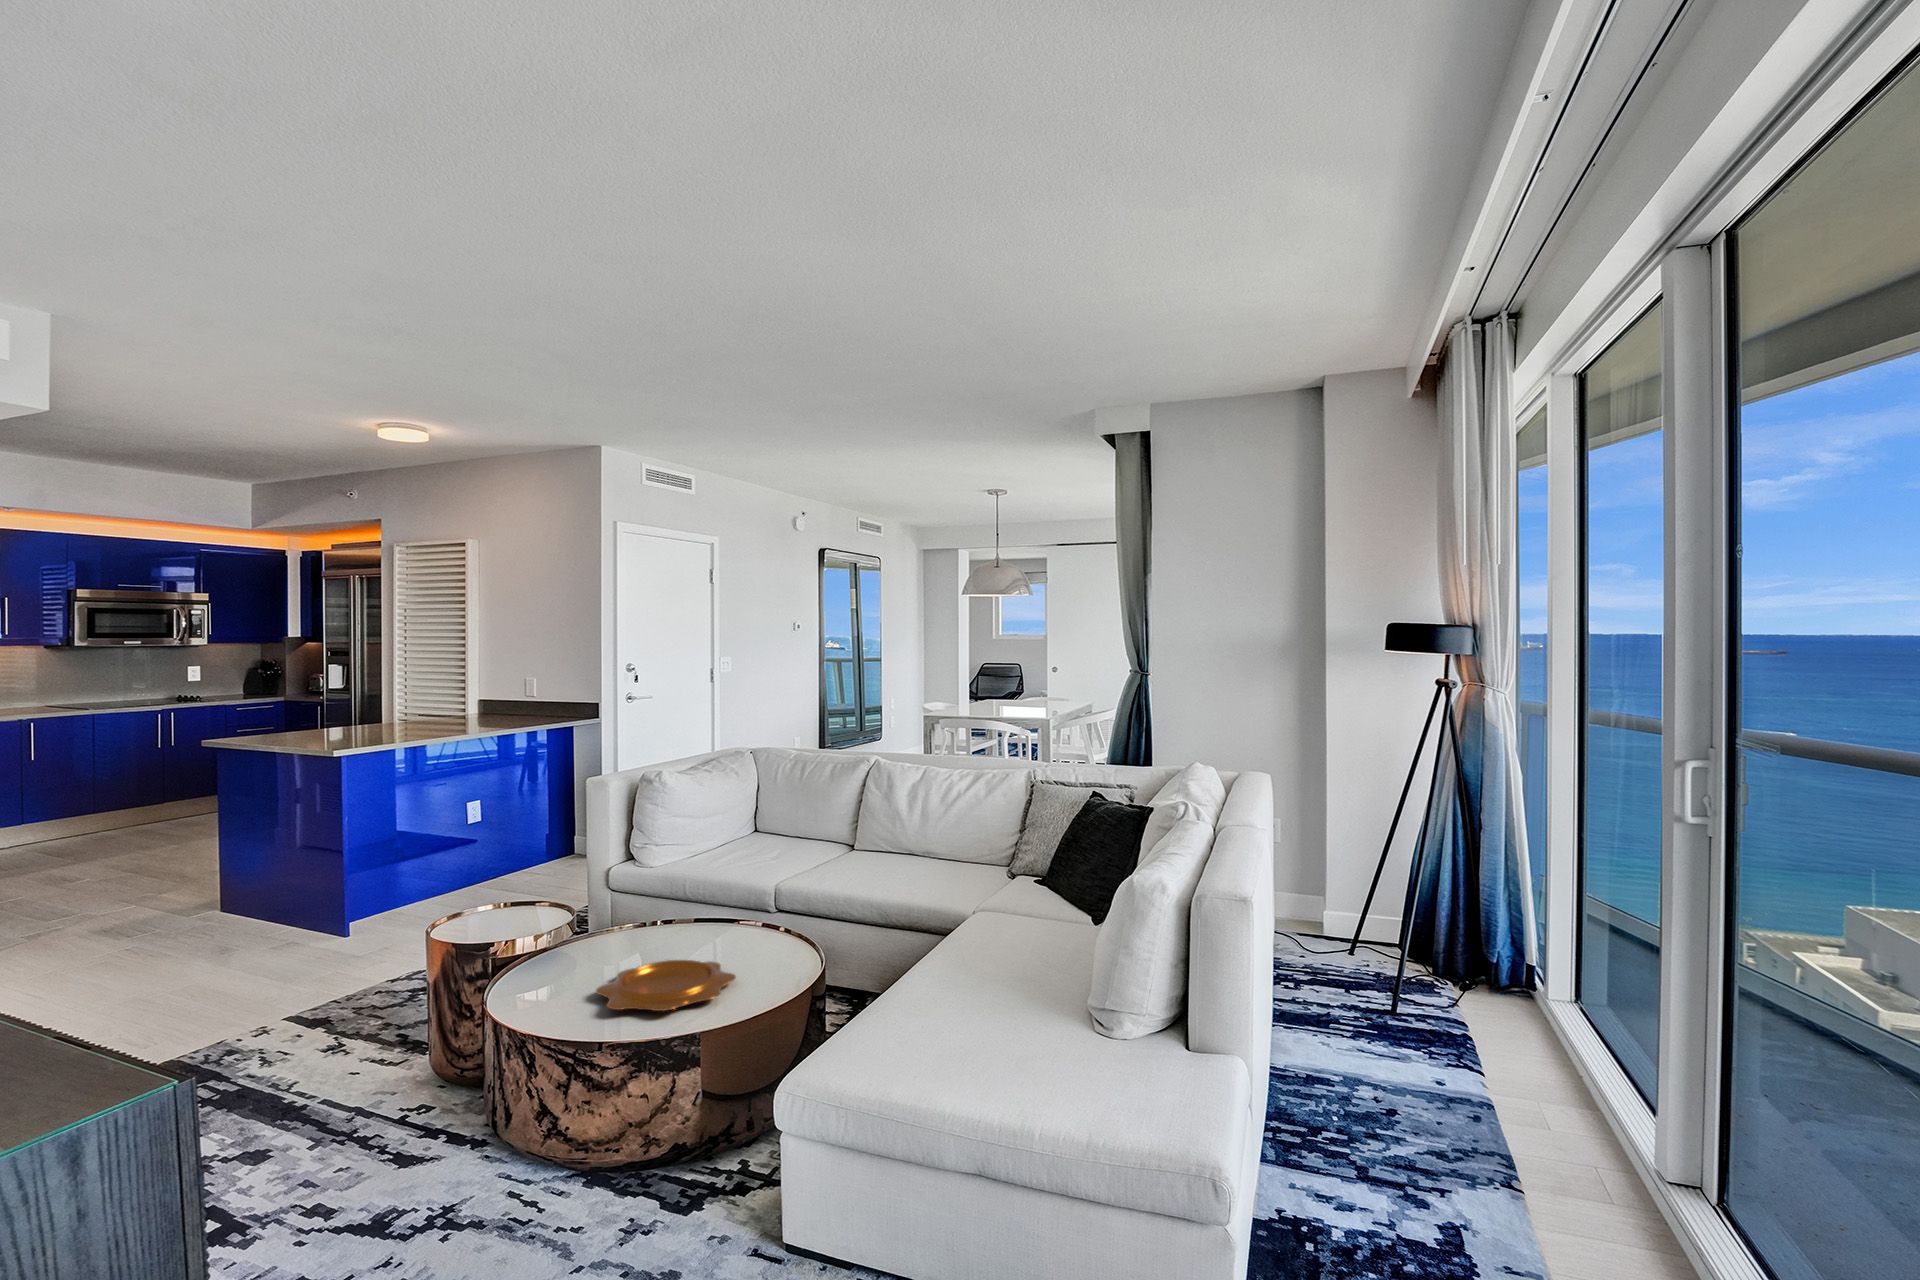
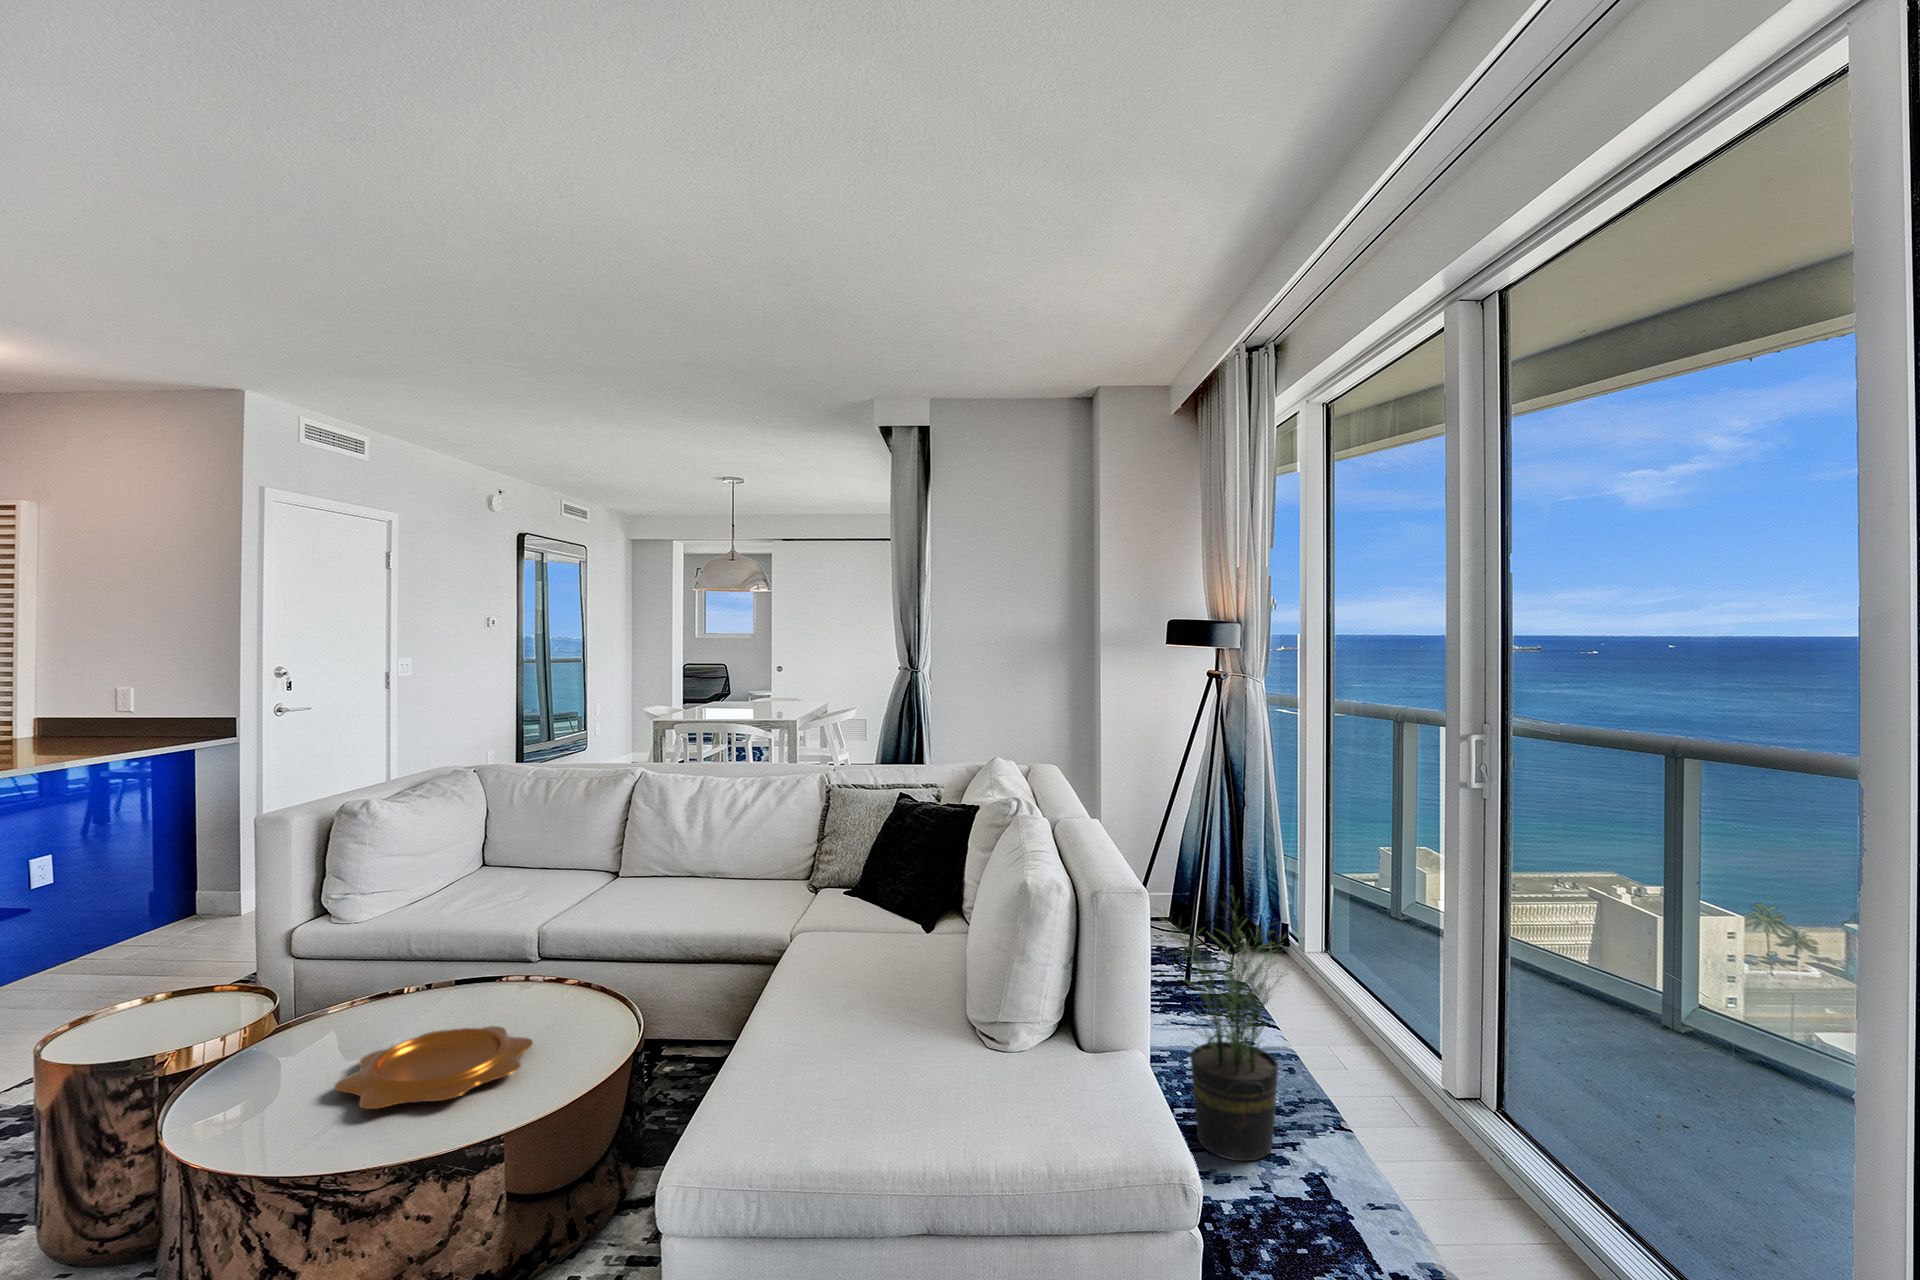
potted plant: none [1282,909,1454,1197] -> present [1162,886,1293,1161]

